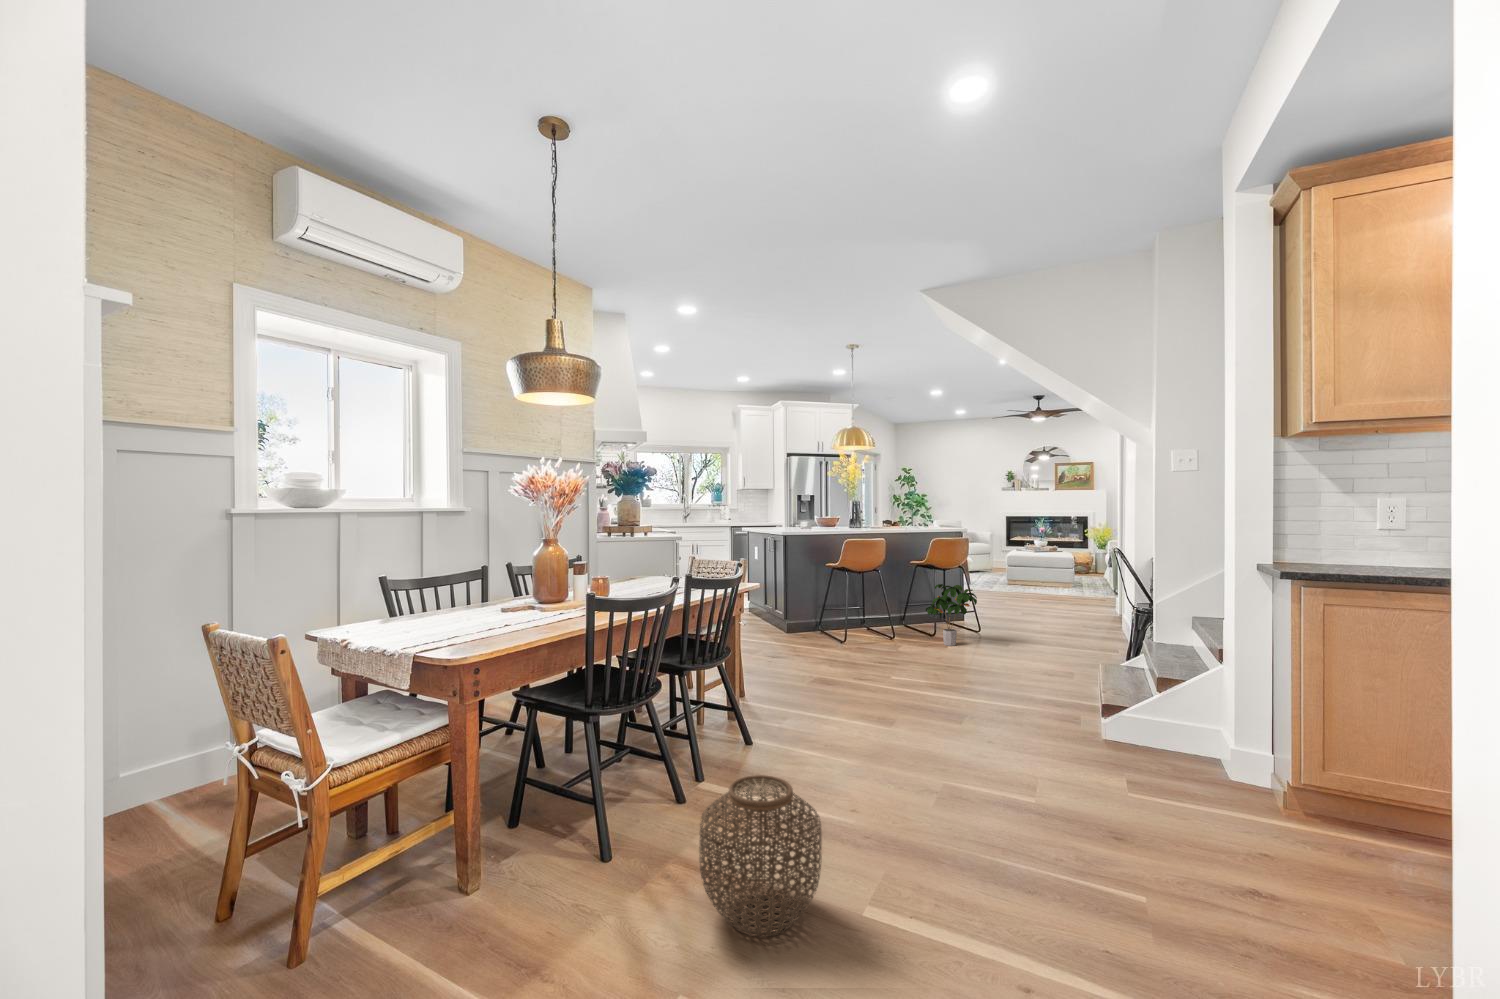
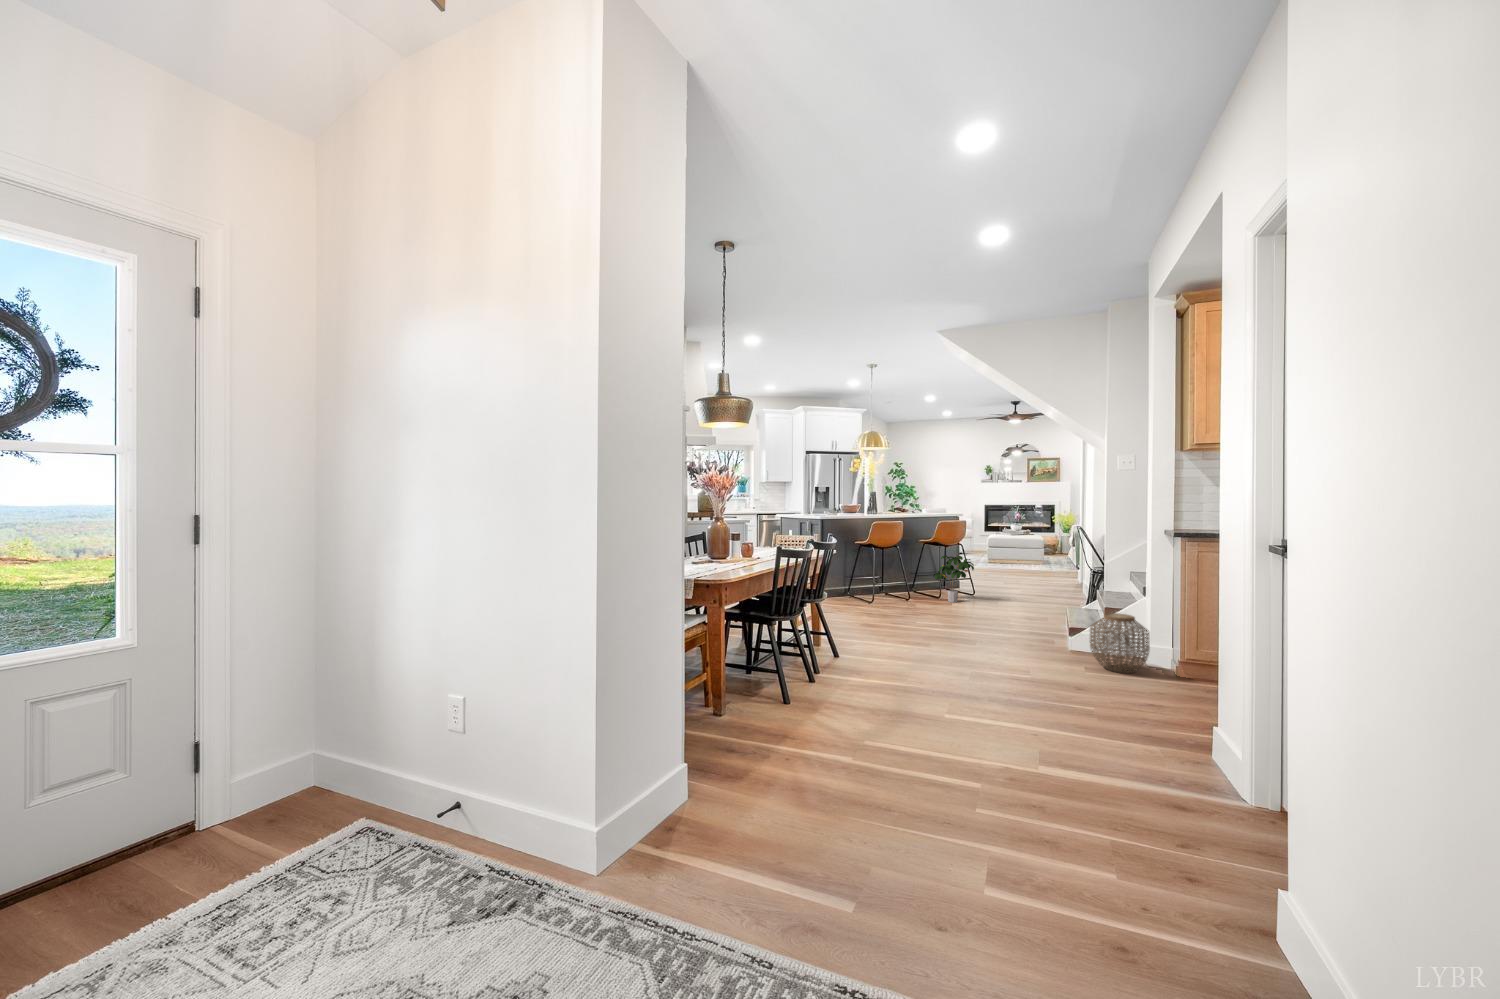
woven basket: present [699,775,822,936] -> present [1090,613,1150,673]

